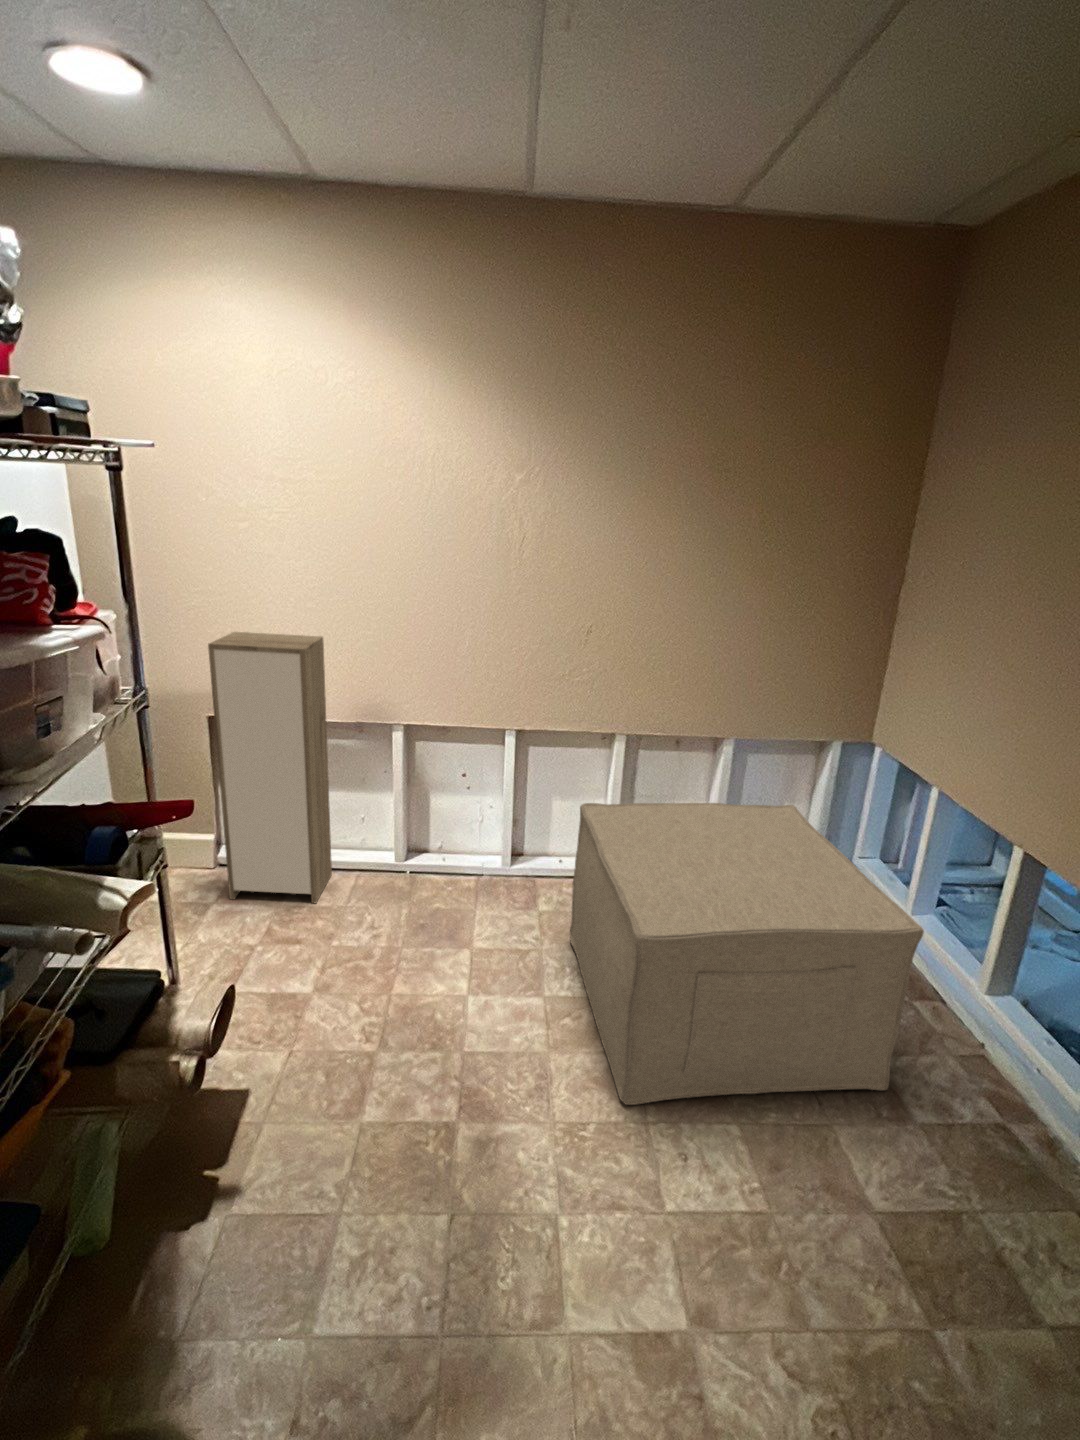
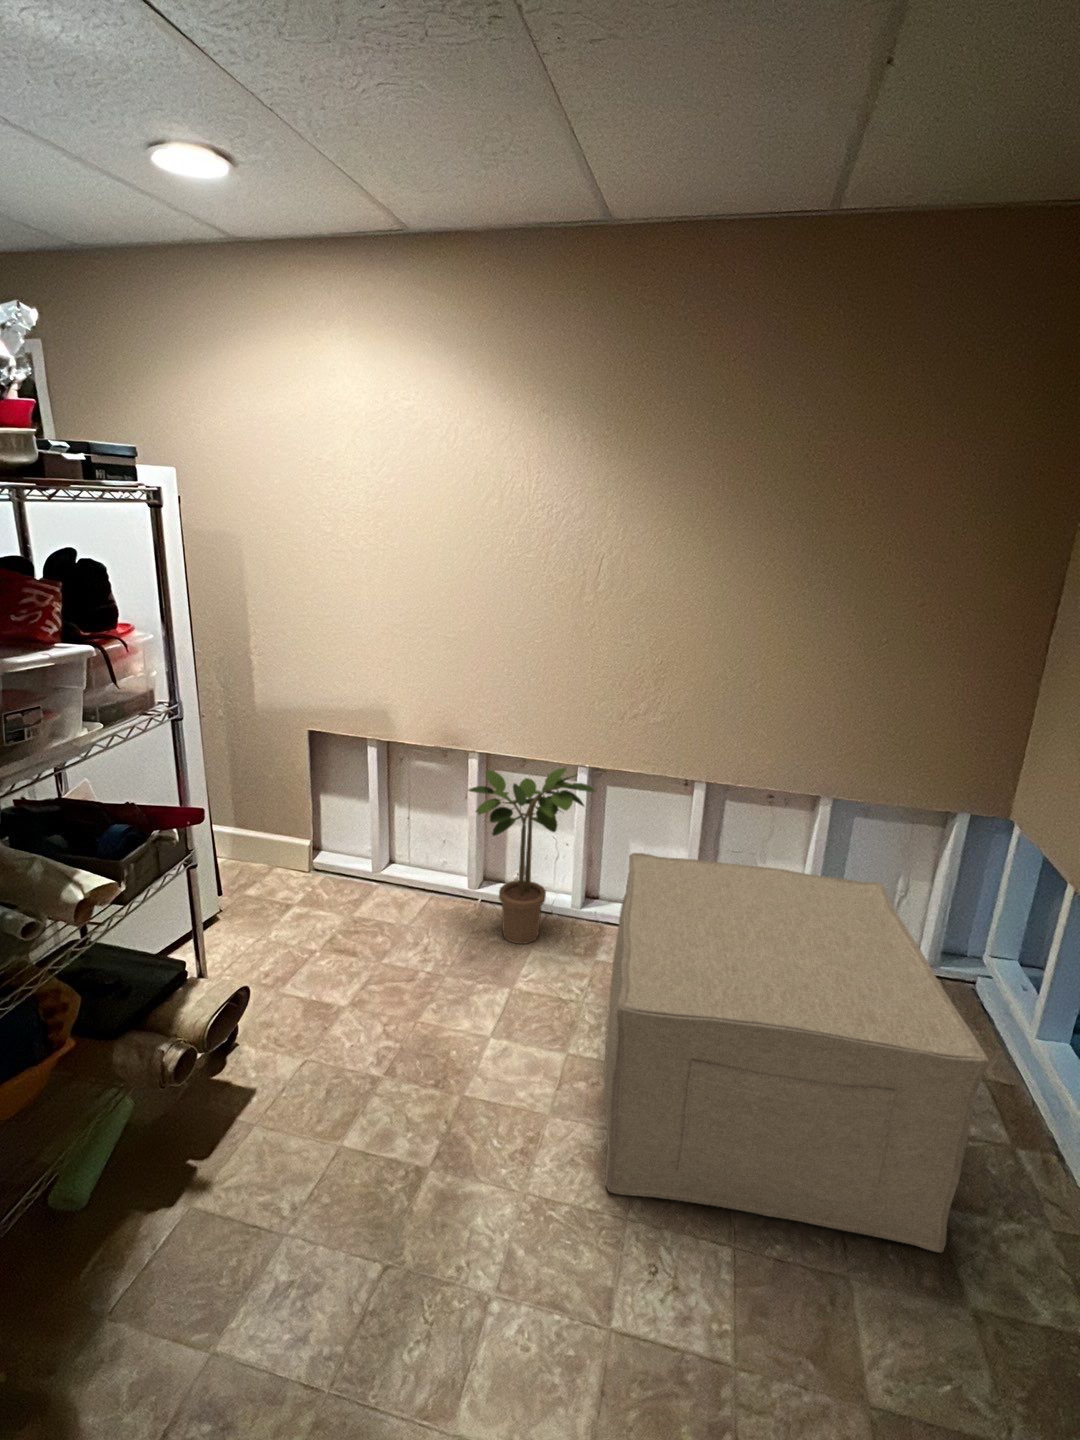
storage cabinet: present [208,632,332,904] -> none [302,656,409,919]
potted plant: none [402,730,532,907] -> present [468,768,595,944]

